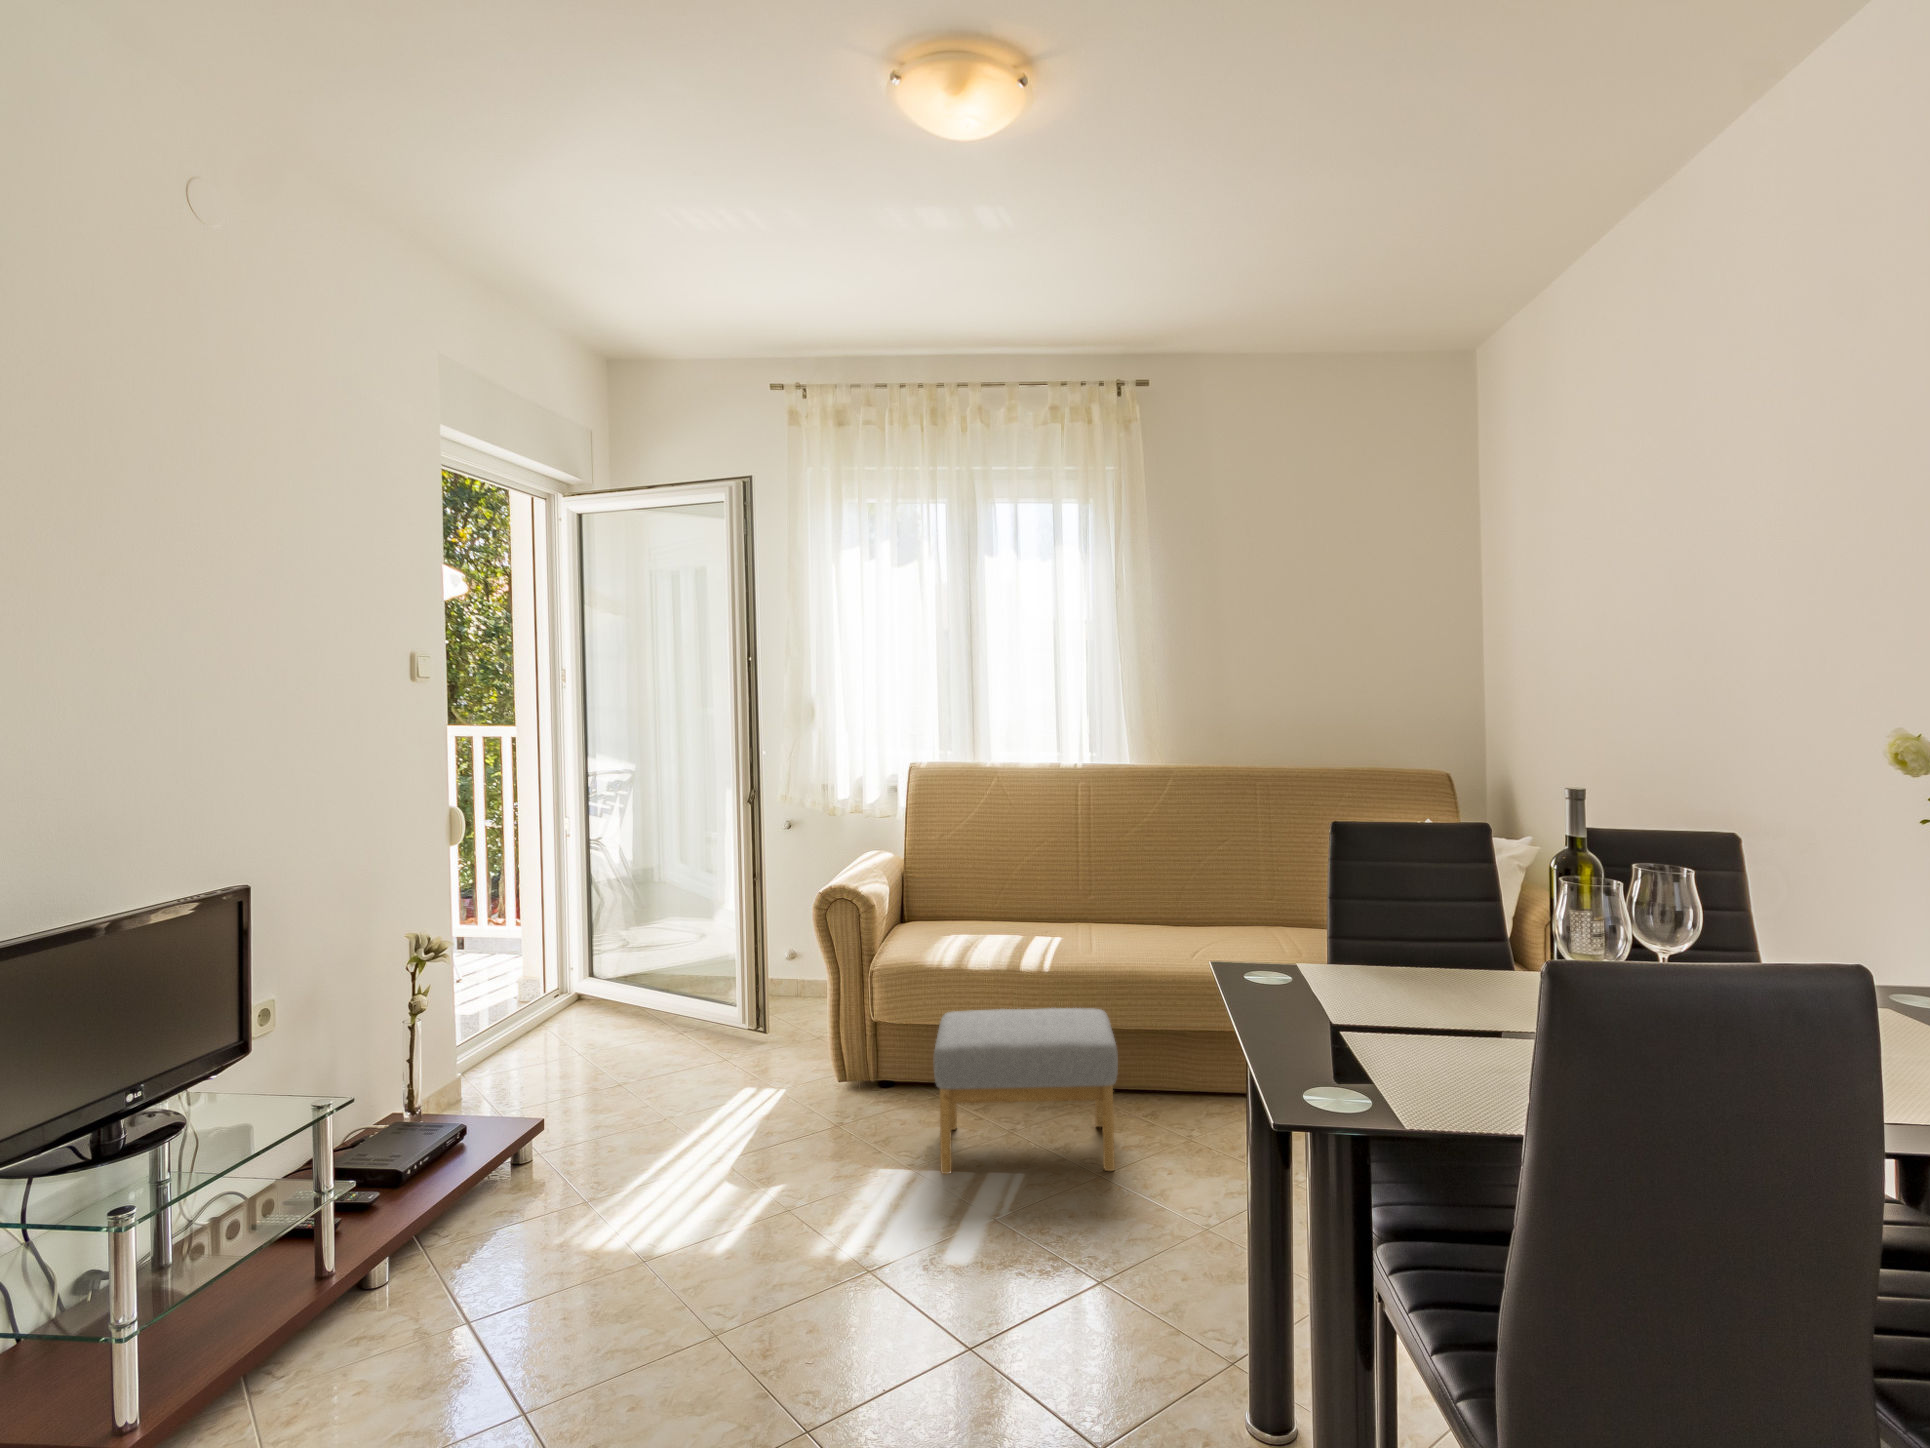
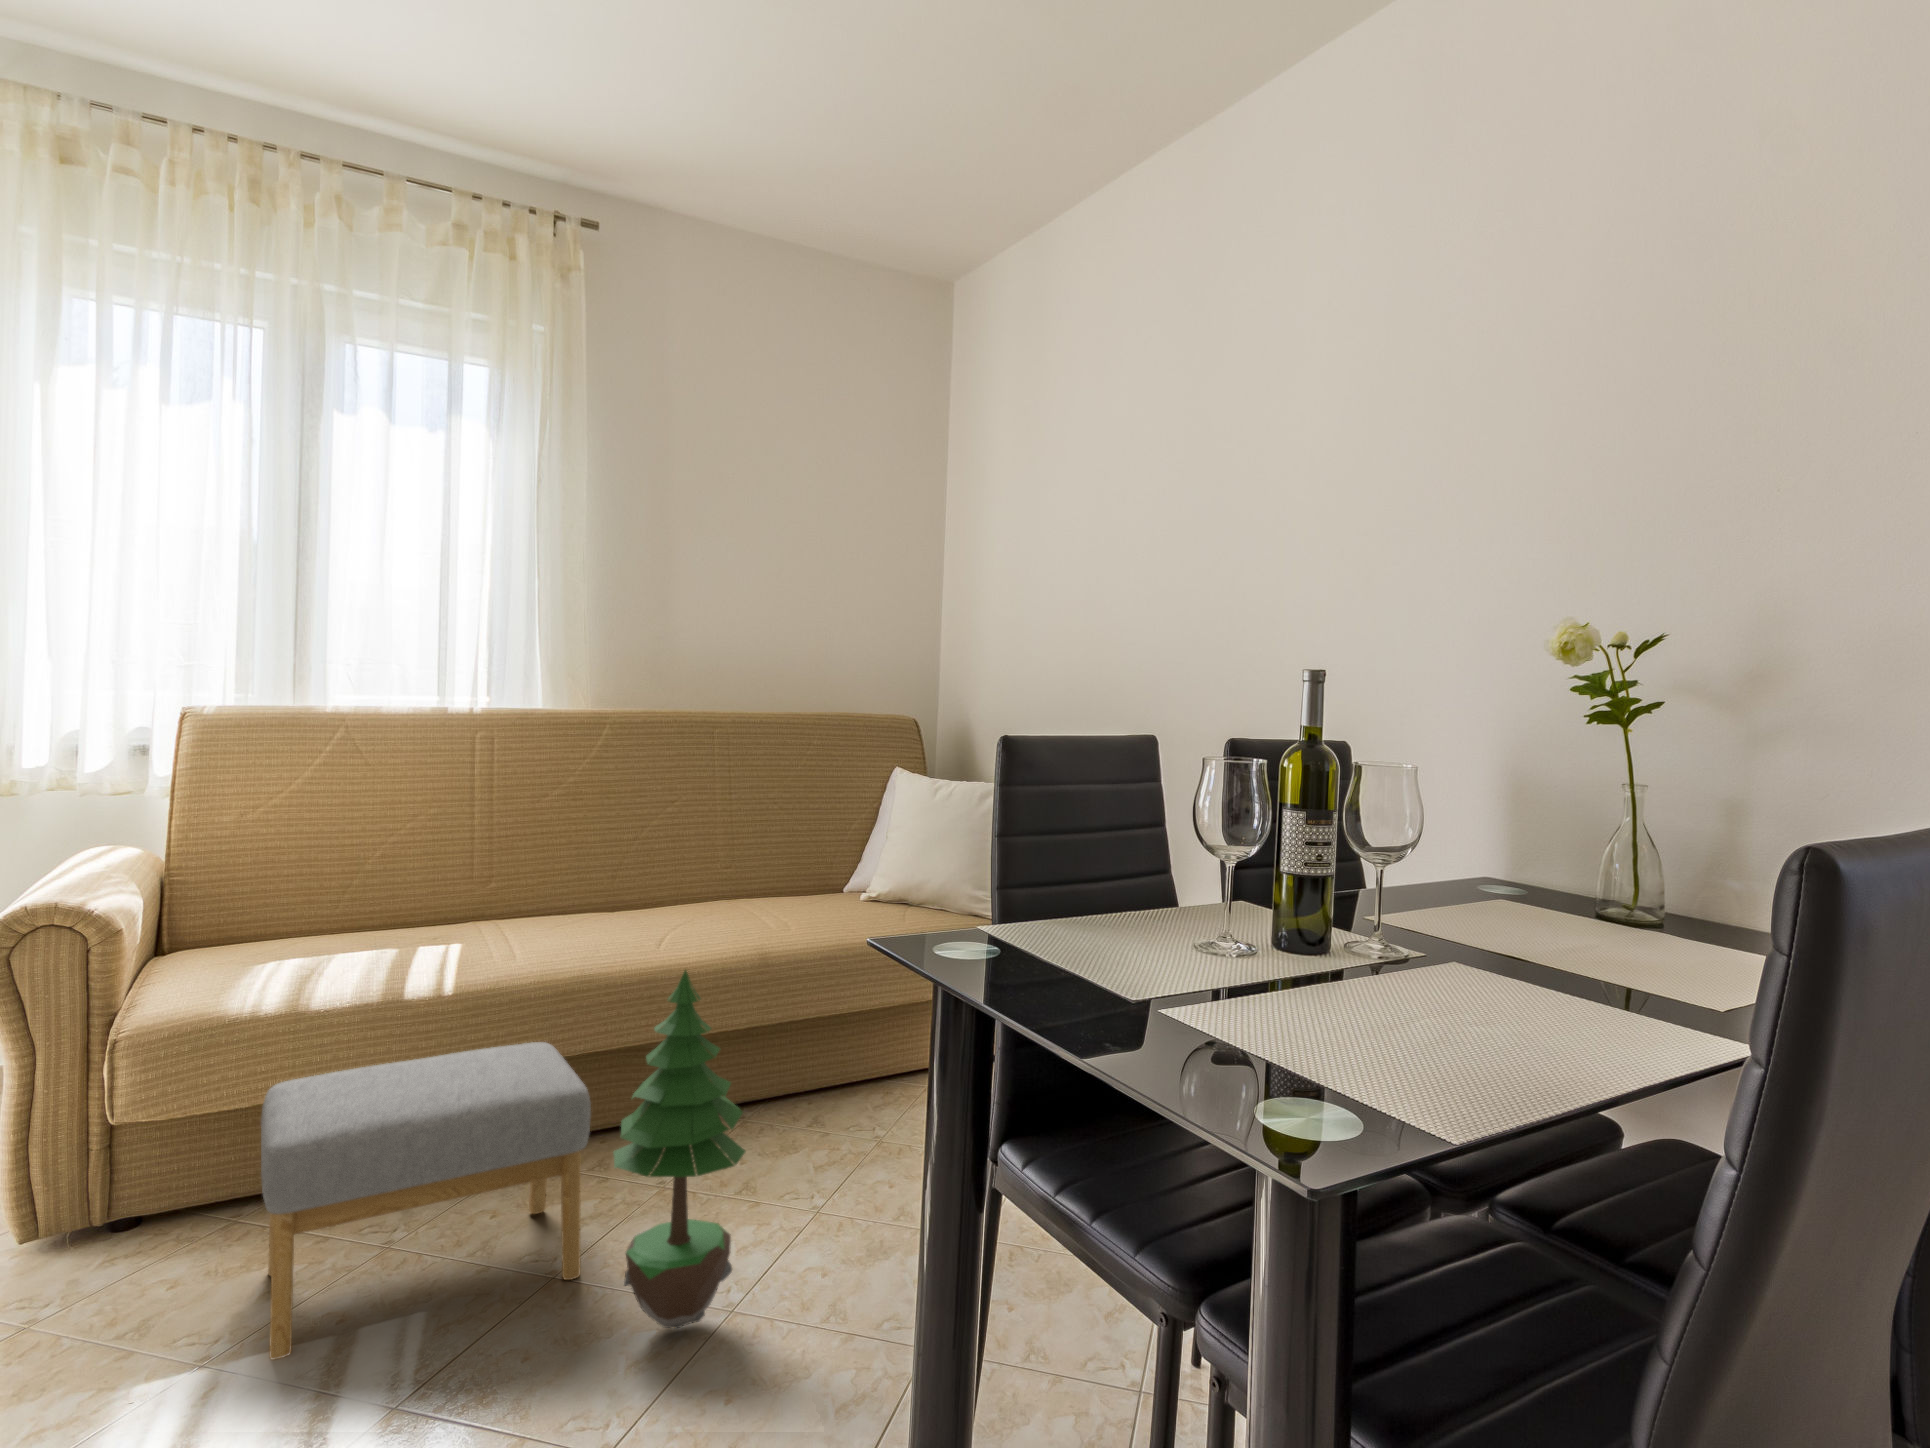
potted tree: none [1116,971,1205,1216] -> present [613,970,745,1329]

